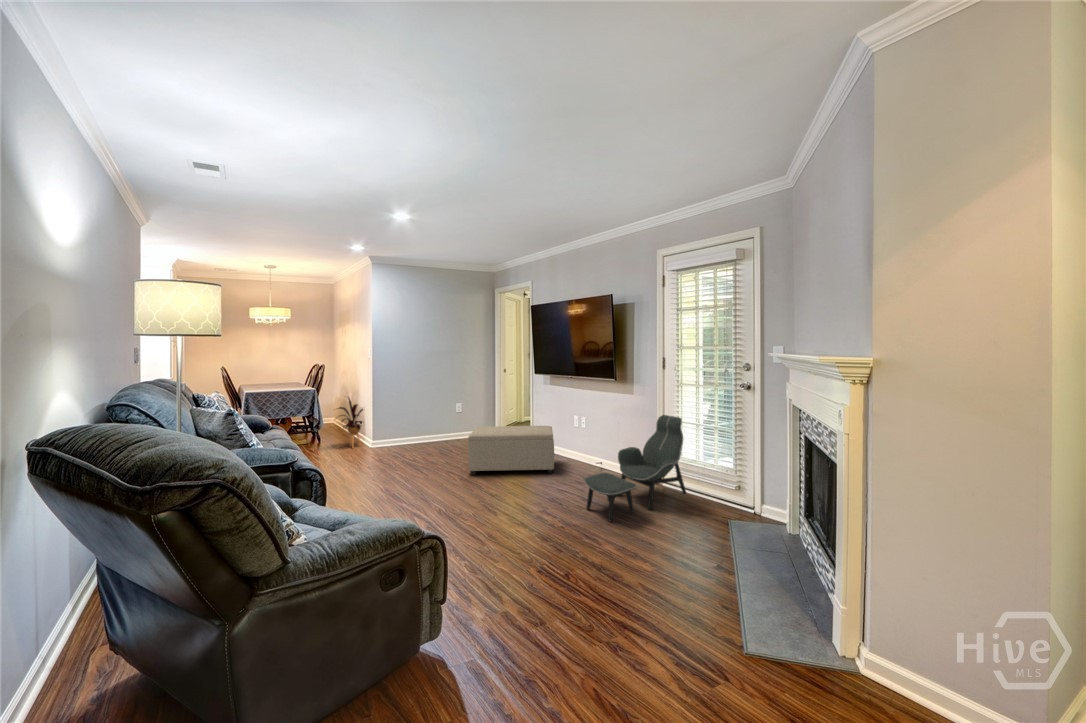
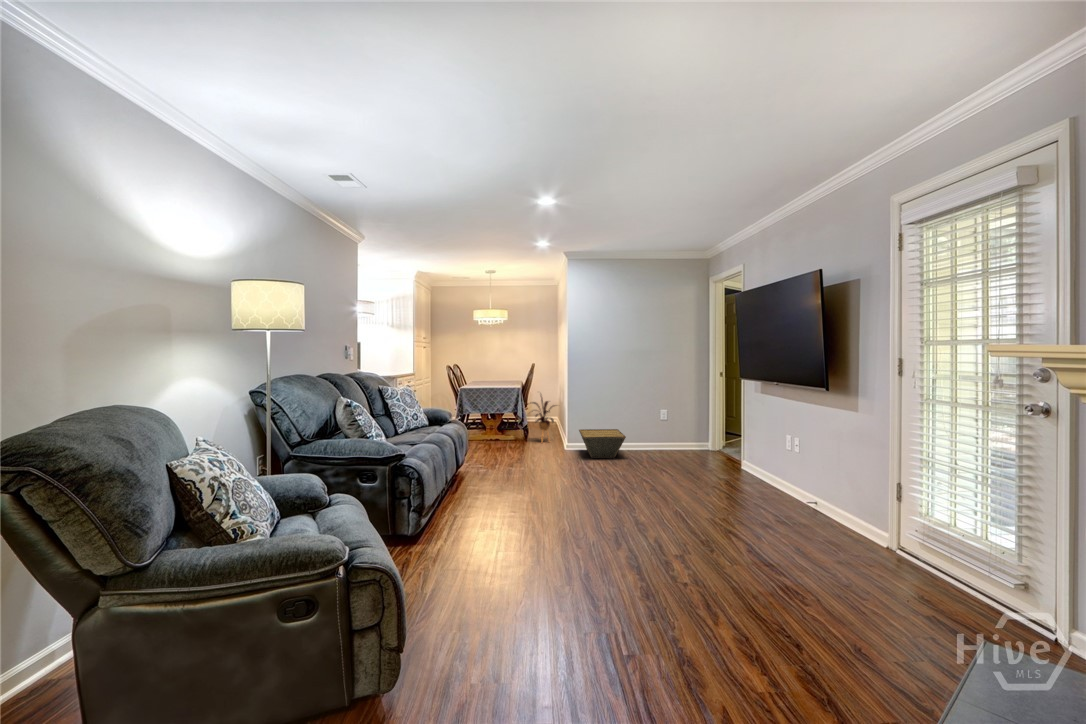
lounge chair: present [584,415,686,521] -> none [739,445,929,575]
basket: none [397,424,448,455] -> present [579,429,626,458]
ottoman: present [468,426,554,475] -> none [630,435,741,503]

